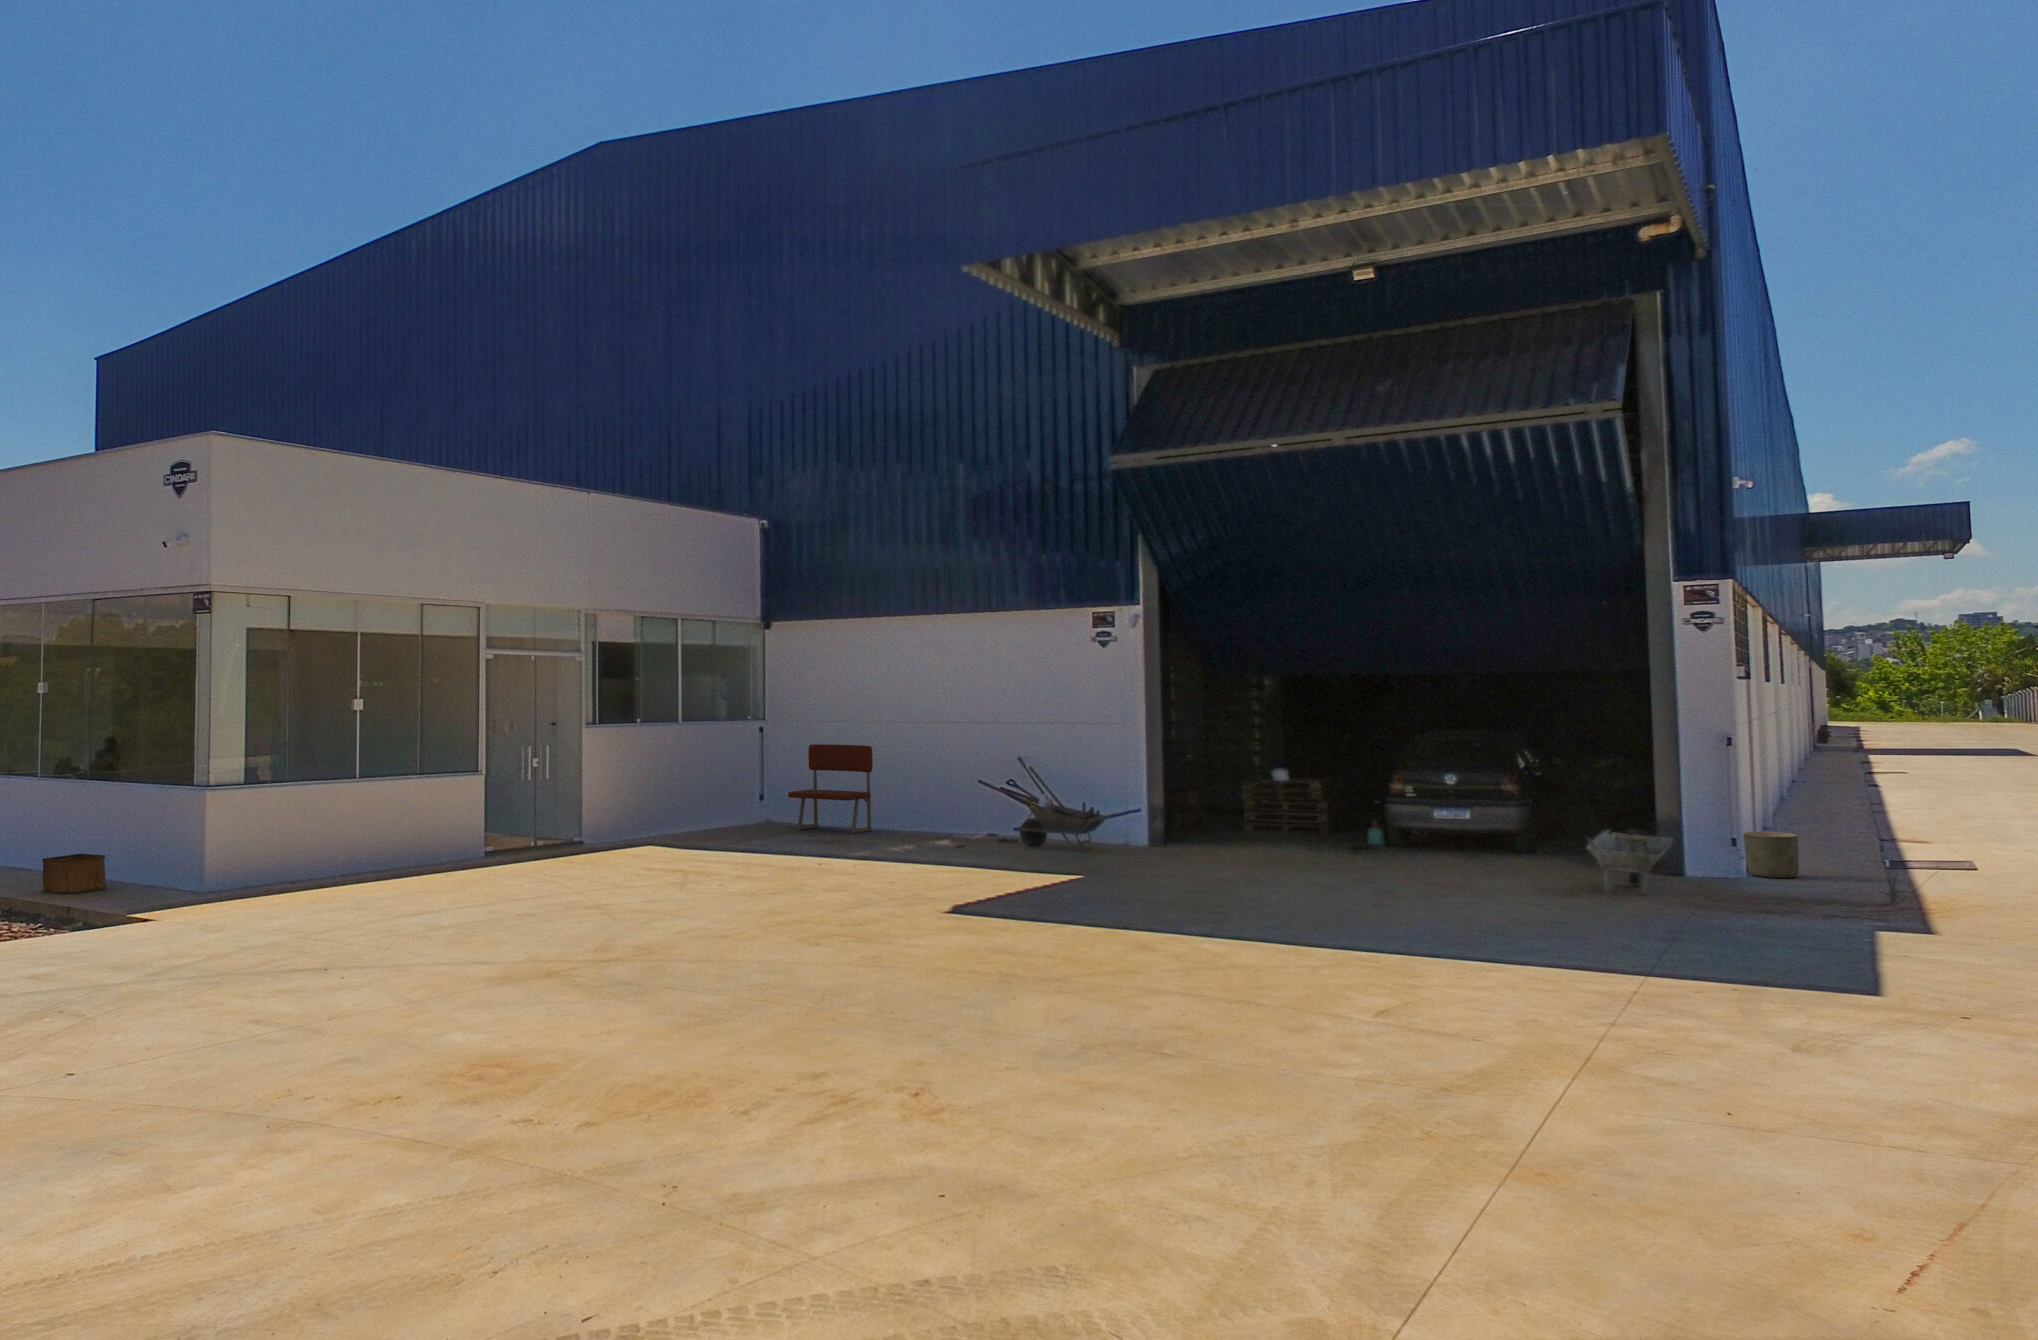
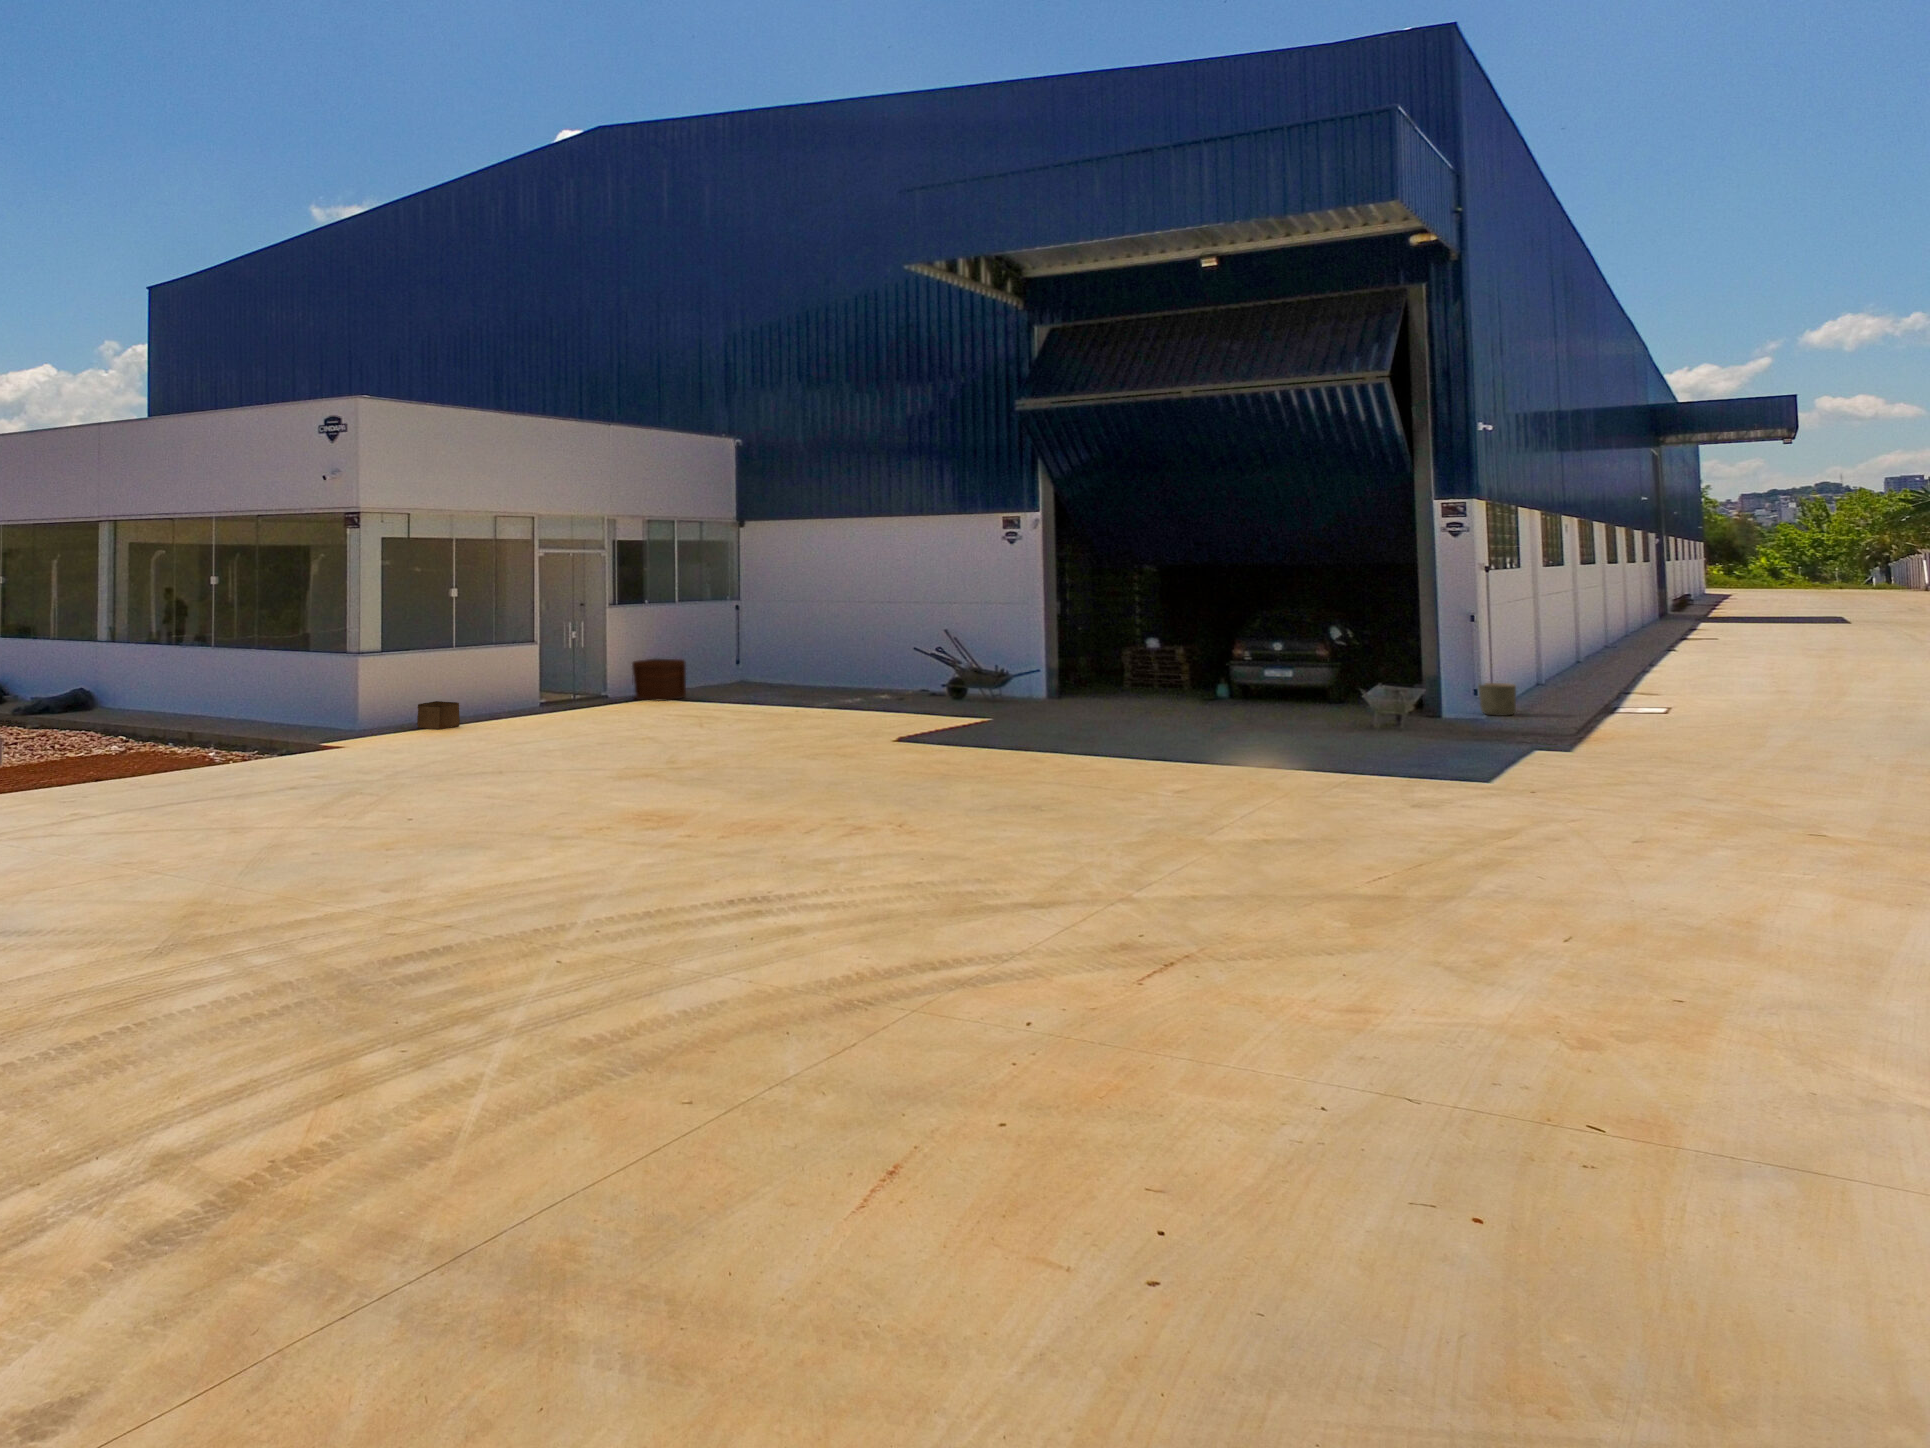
bench: present [788,744,873,834] -> none [759,622,826,691]
wooden crate: none [619,791,688,847] -> present [632,659,686,701]
storage bin: present [42,854,106,894] -> present [417,701,460,730]

